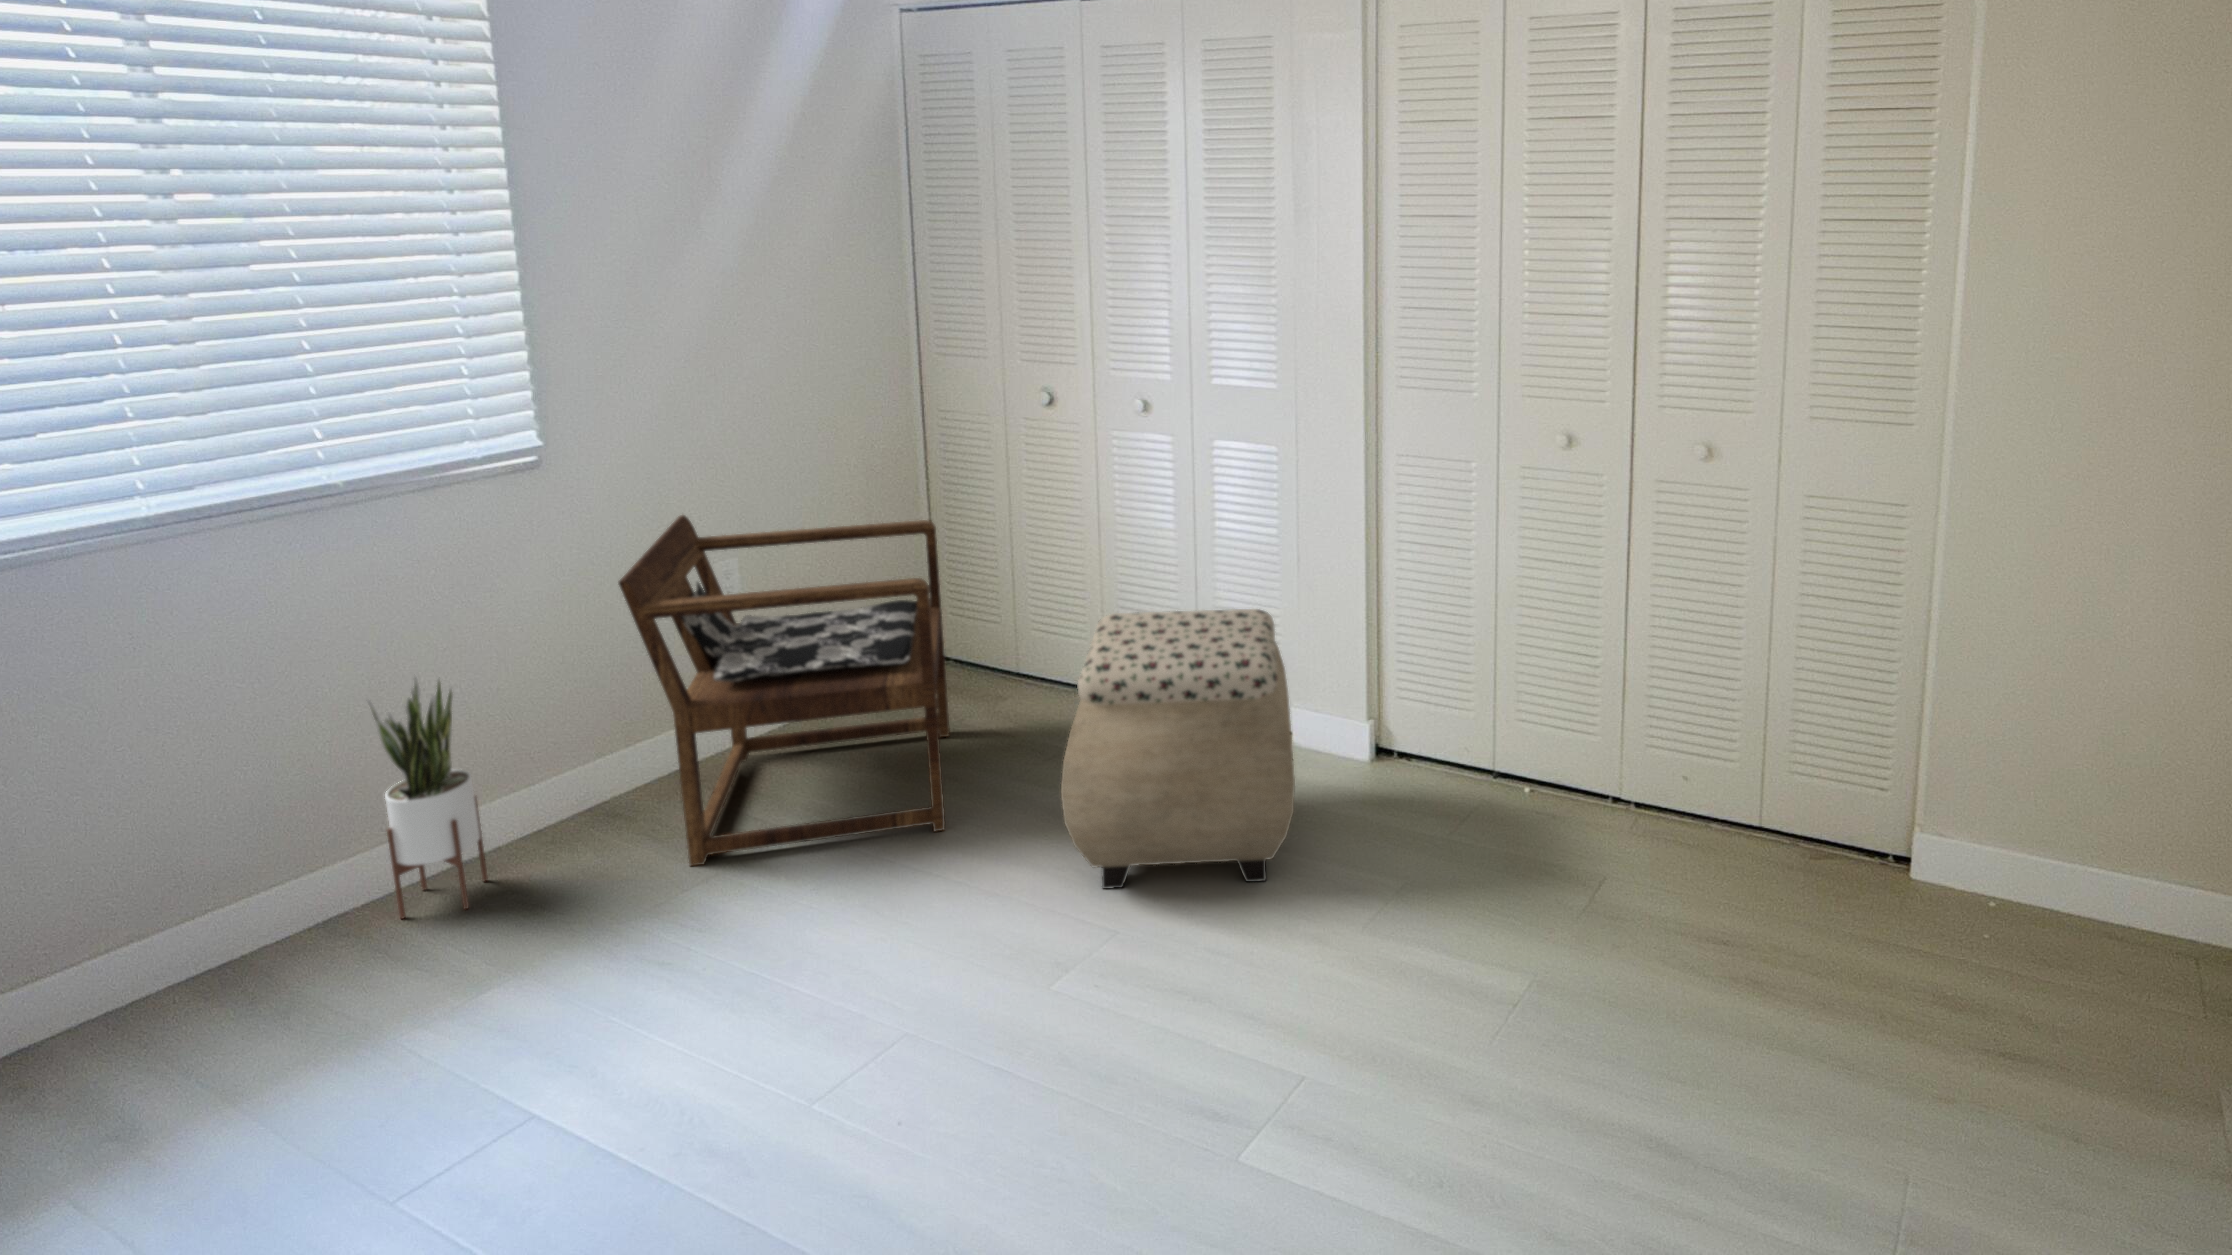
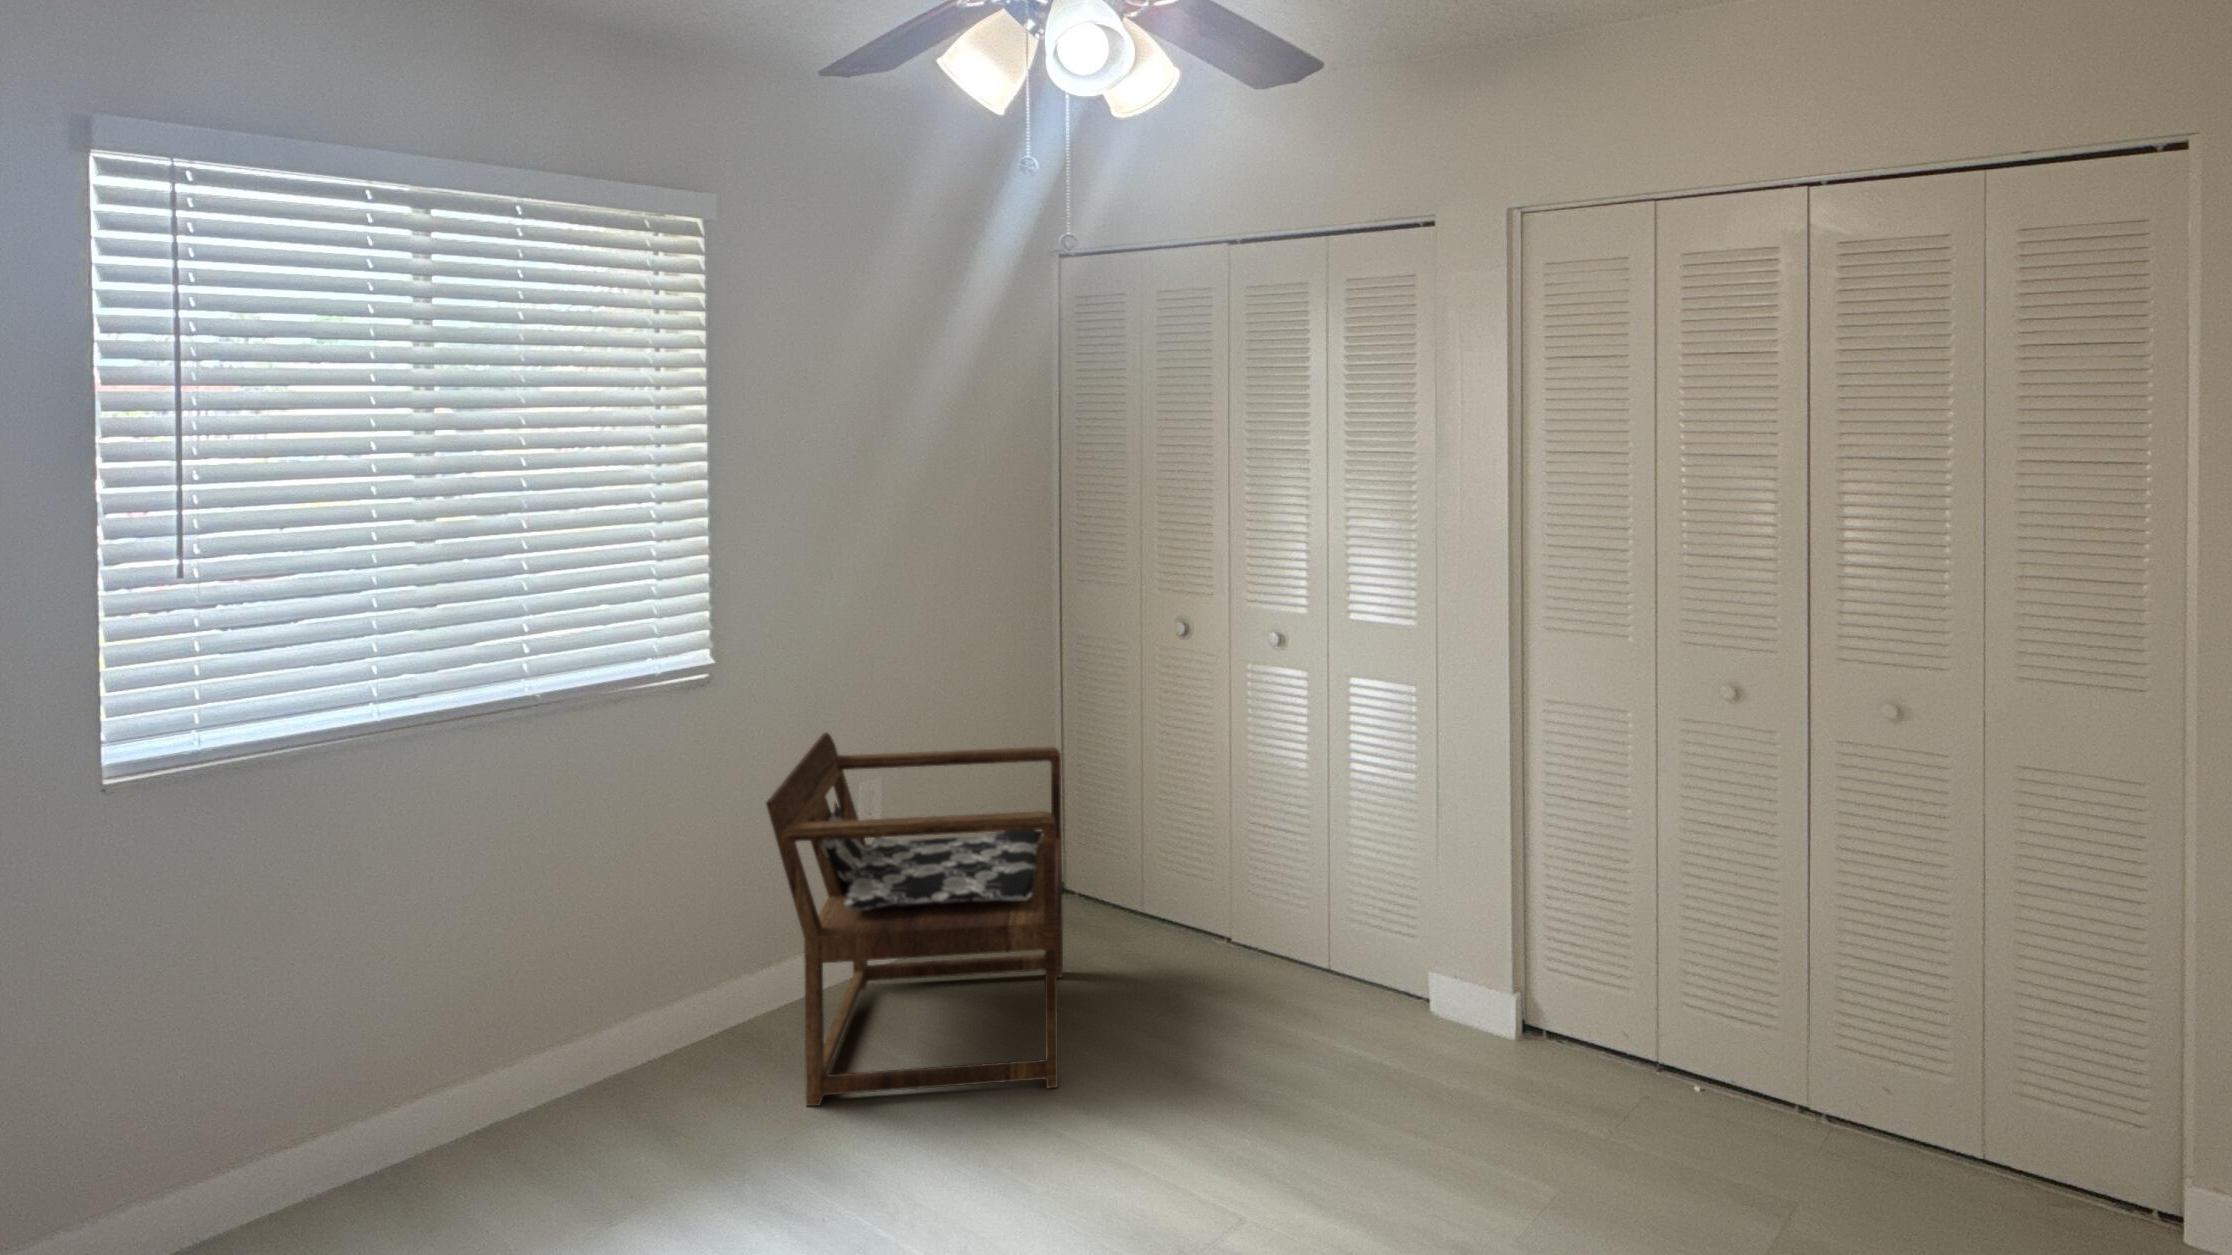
ottoman: present [1061,609,1295,889] -> none [1184,859,1436,1184]
potted plant: present [367,677,488,918] -> none [533,886,618,1140]

